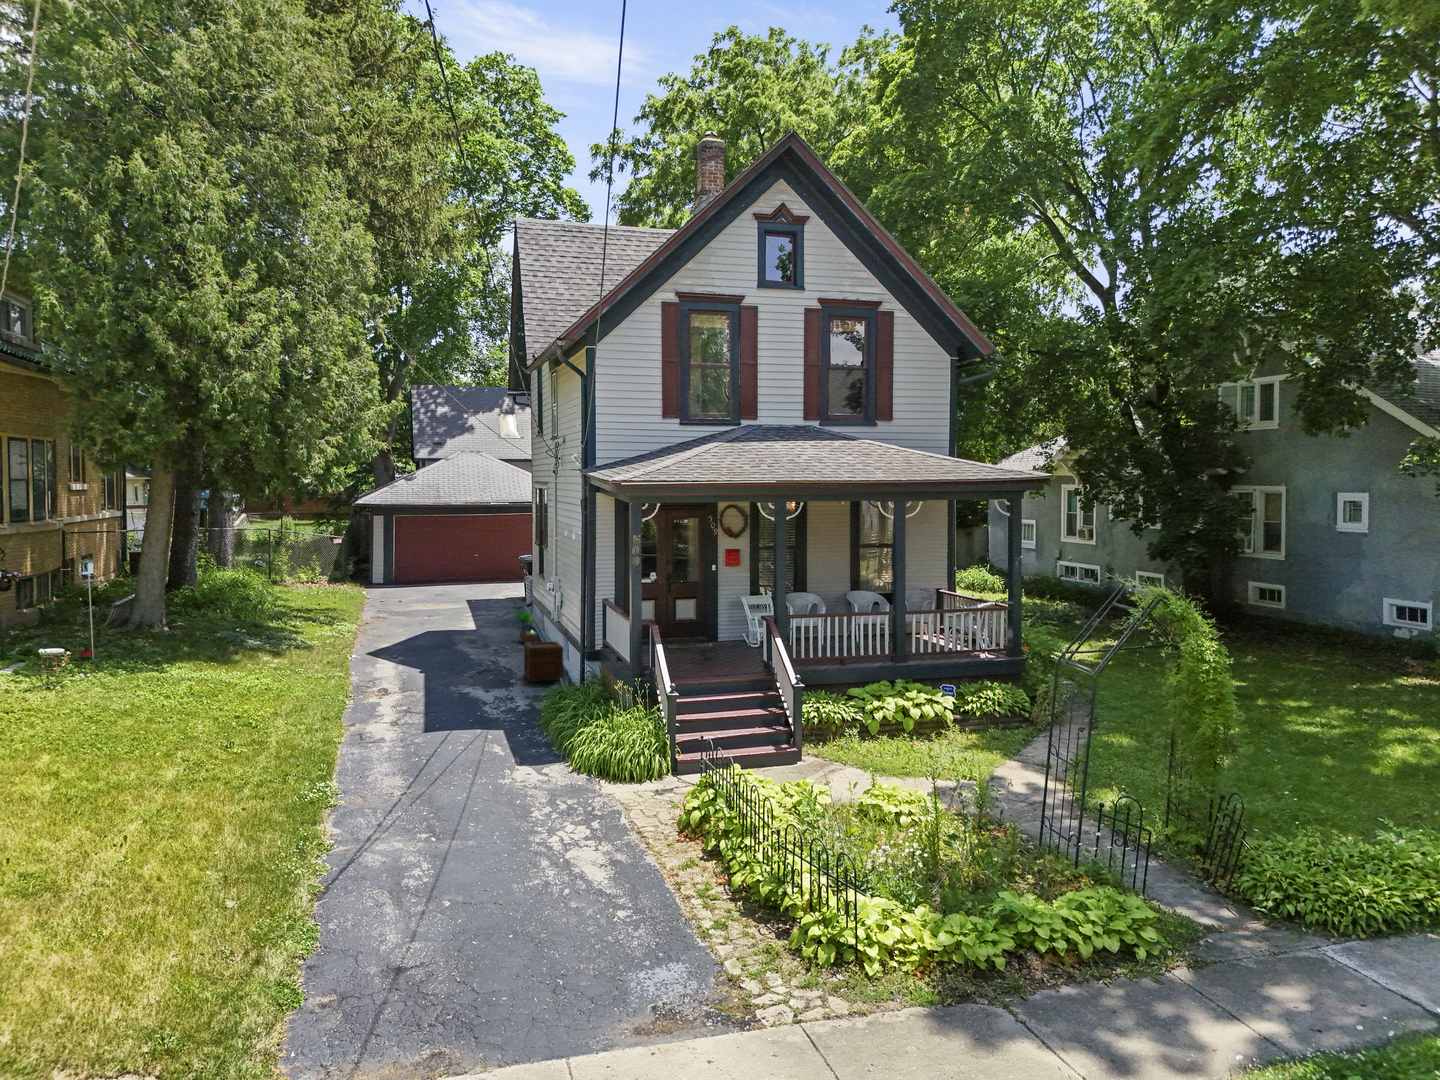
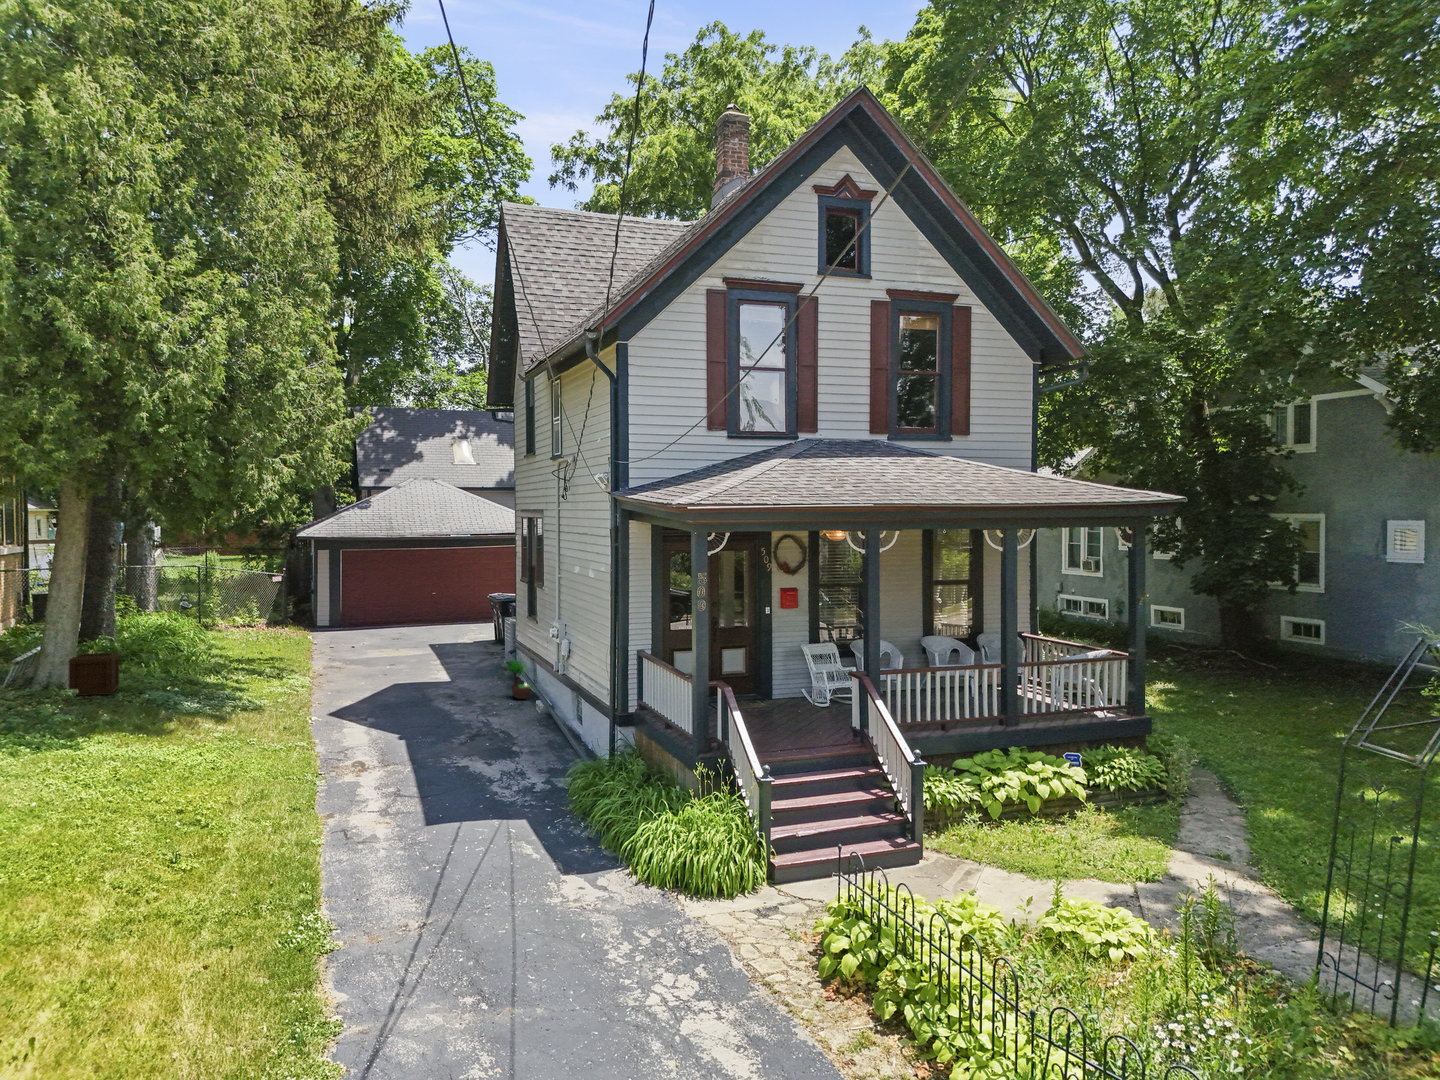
wooden crate: present [524,641,564,682] -> present [69,653,119,696]

